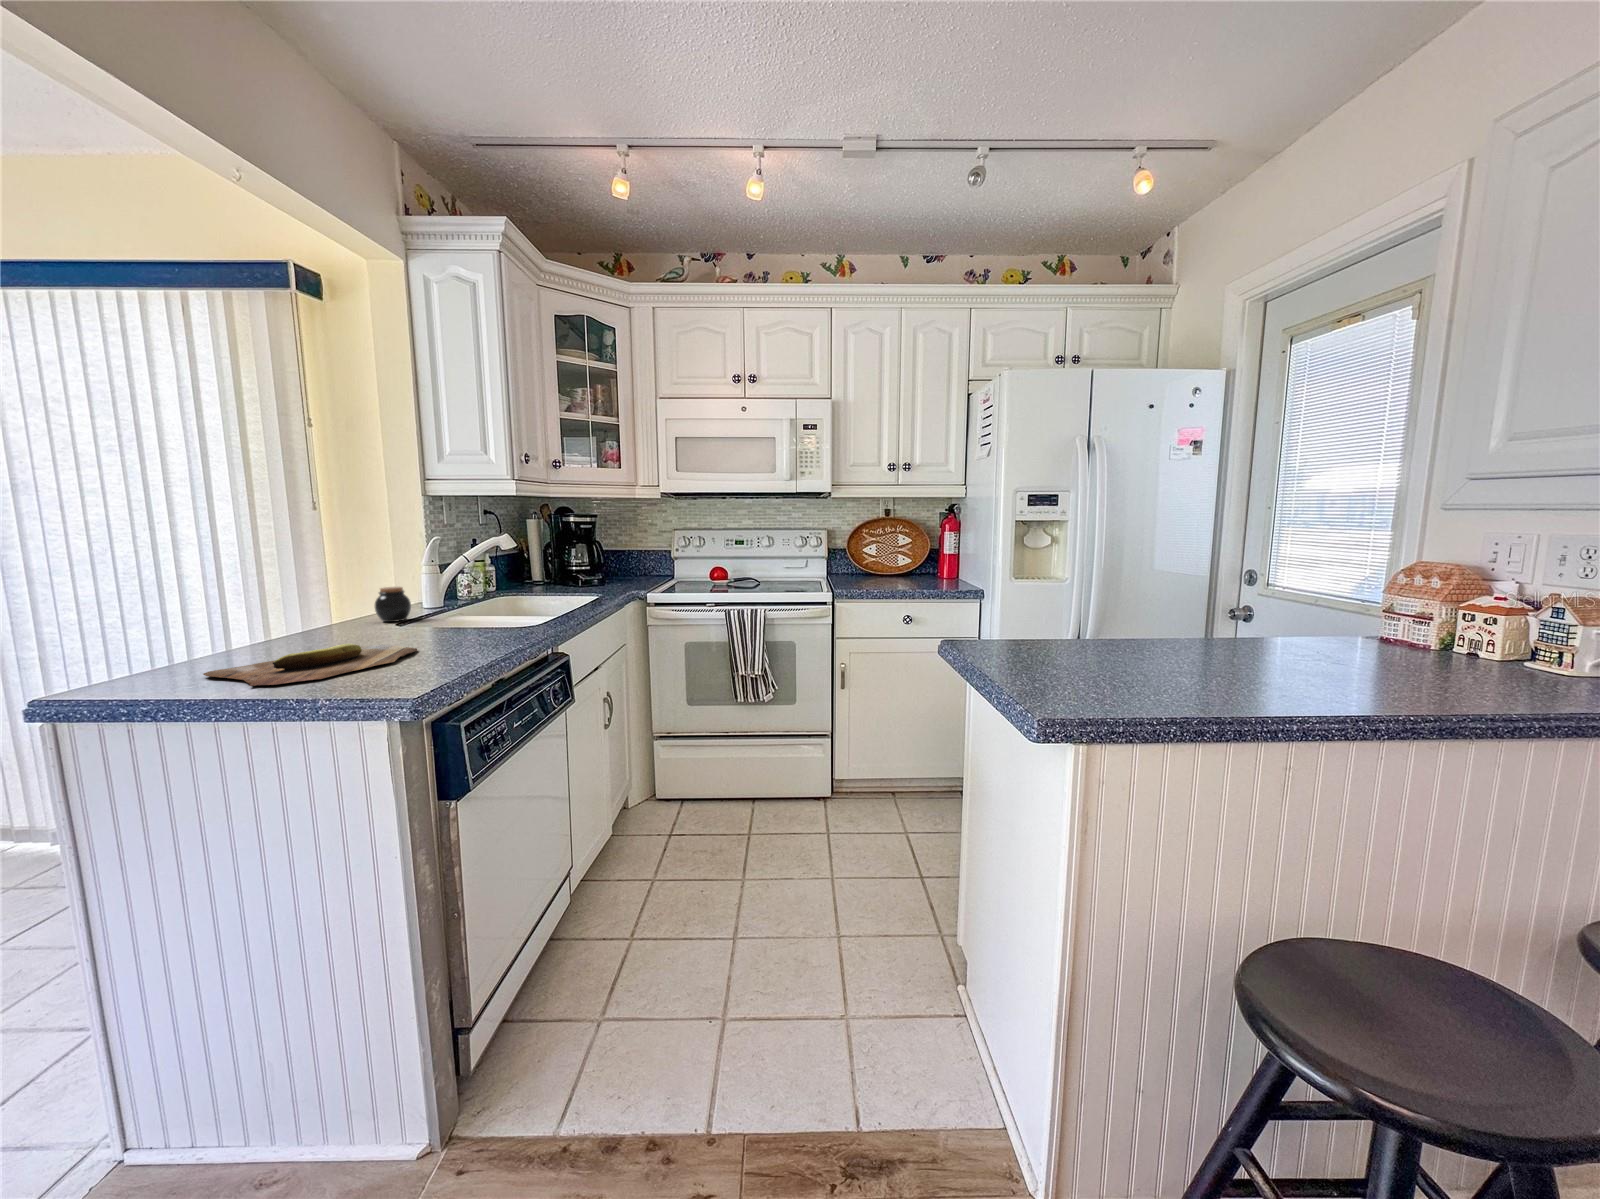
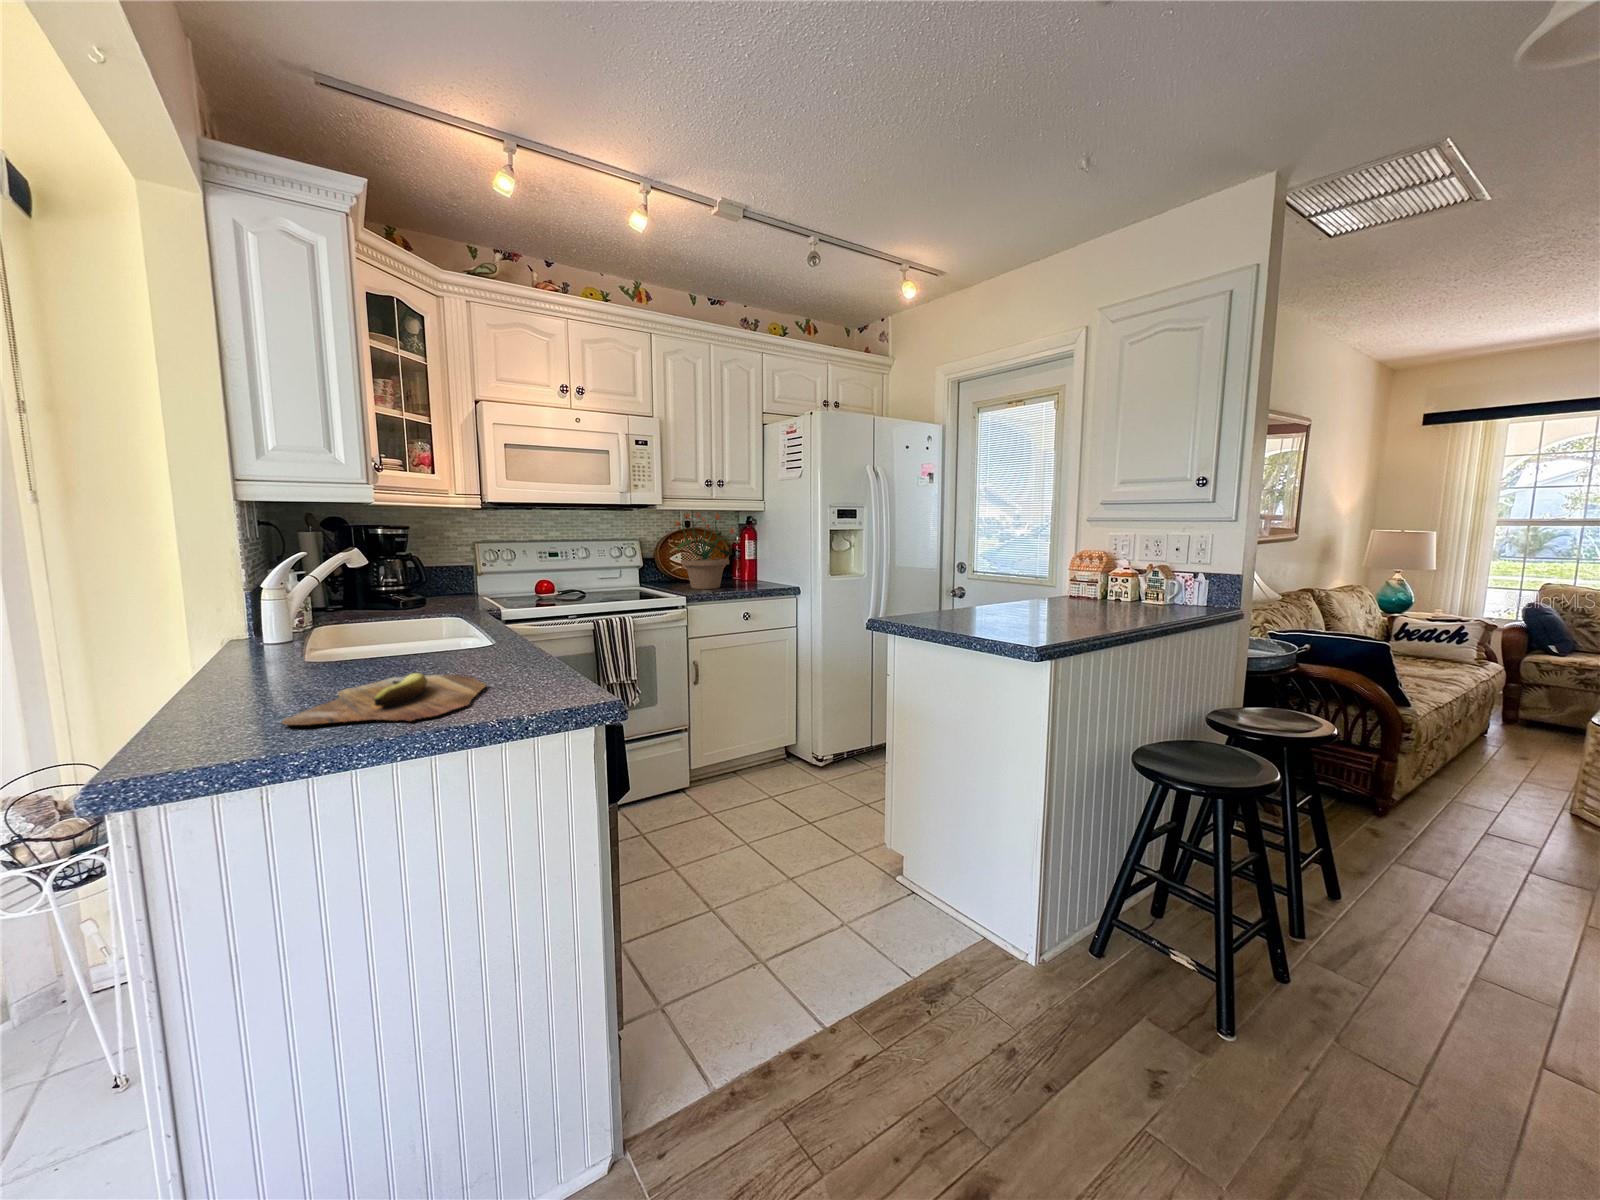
potted plant: none [859,498,929,583] -> present [670,512,736,589]
jar: present [375,587,411,622] -> none [245,618,297,664]

